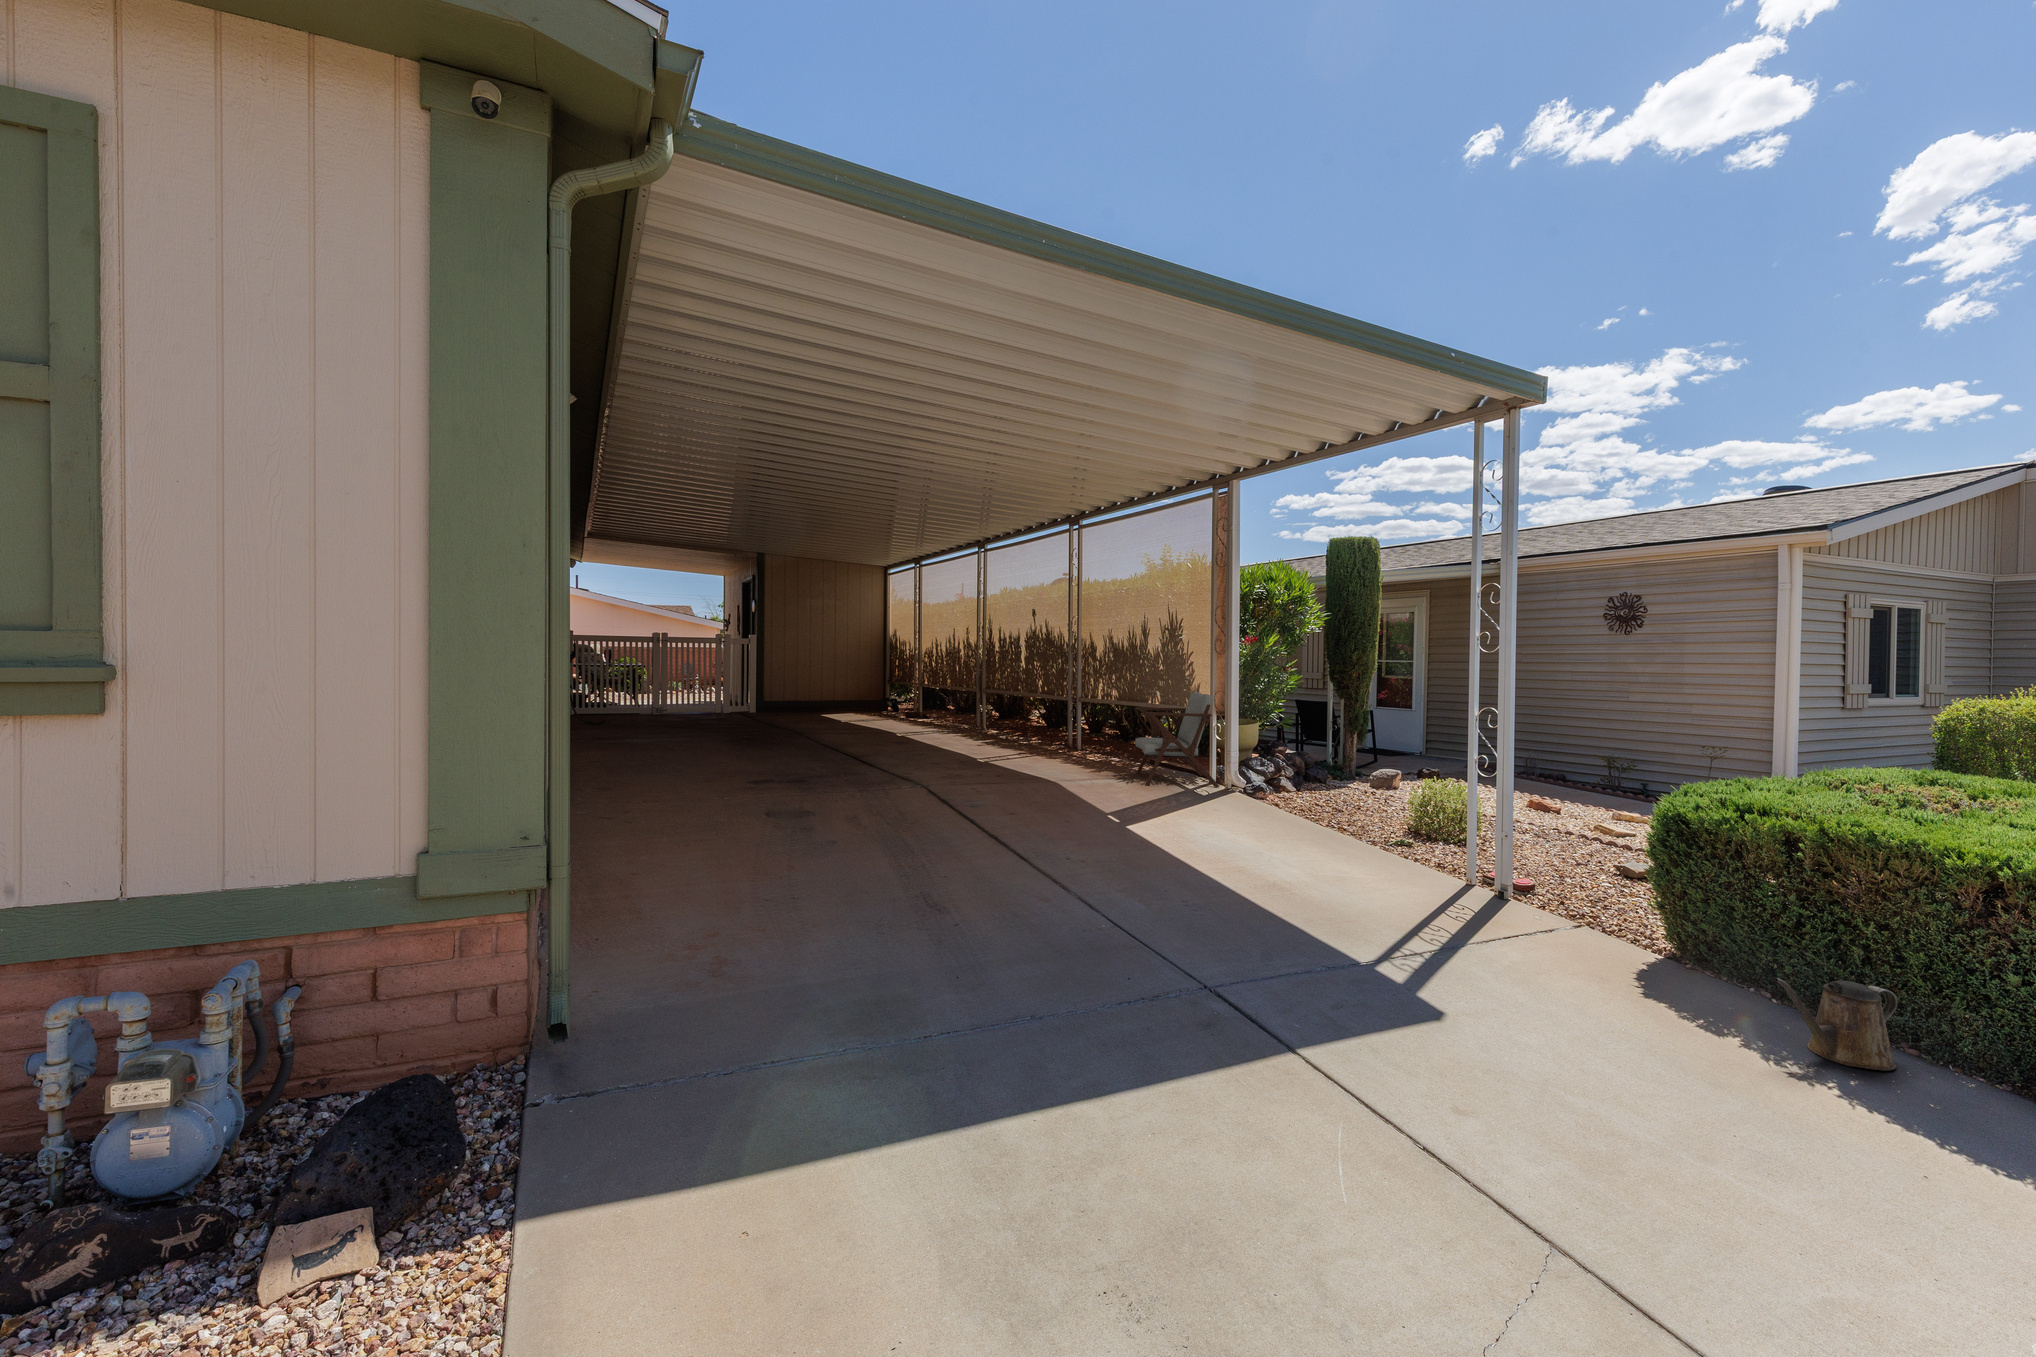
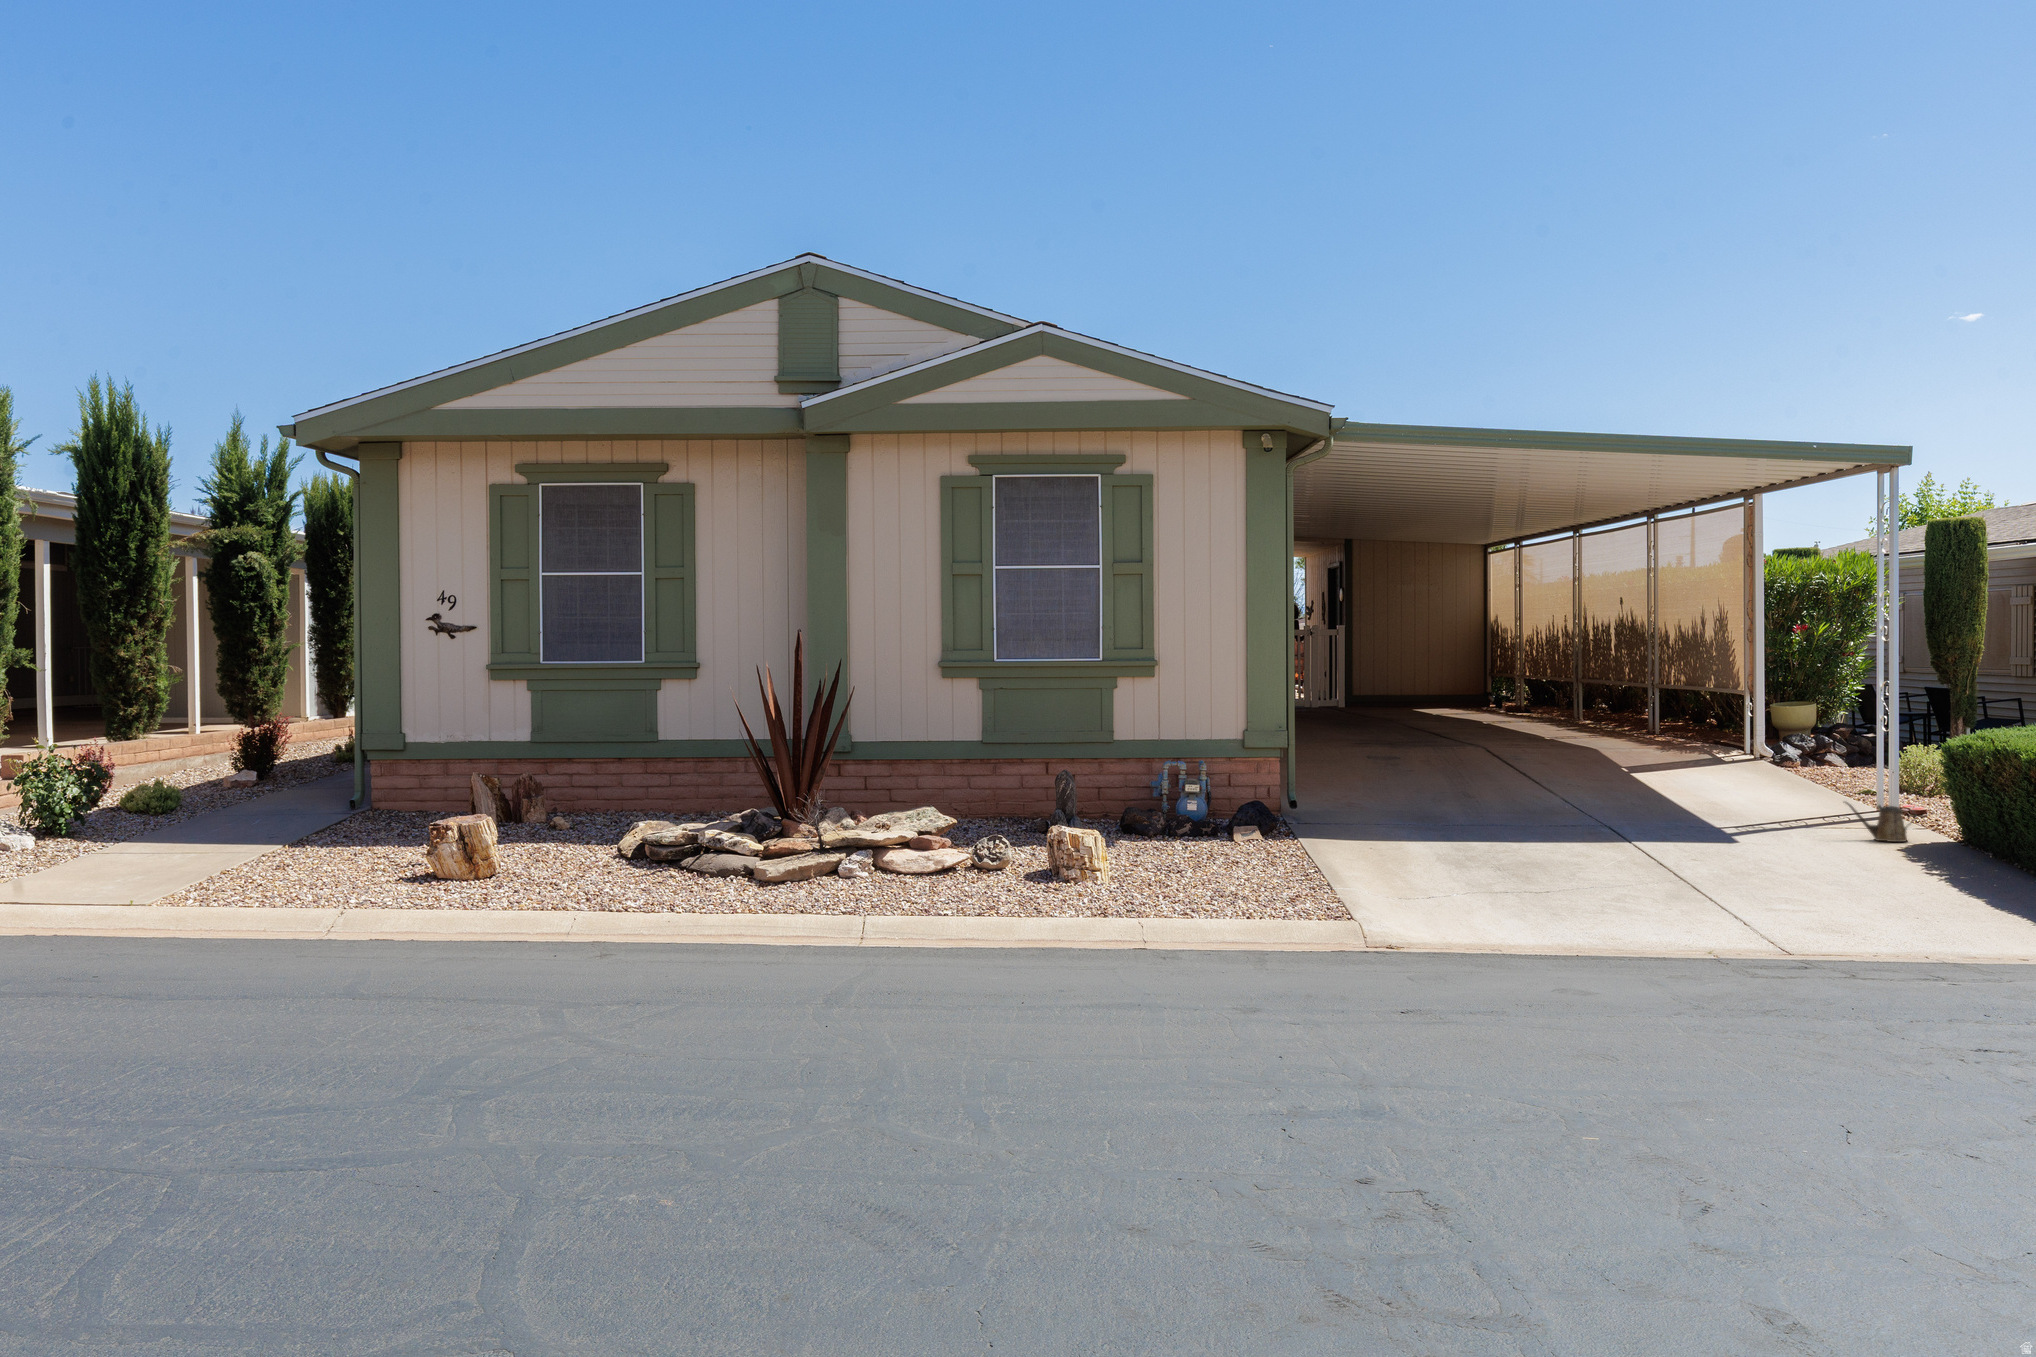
lounge chair: present [1135,692,1219,787] -> none [1681,676,1754,757]

